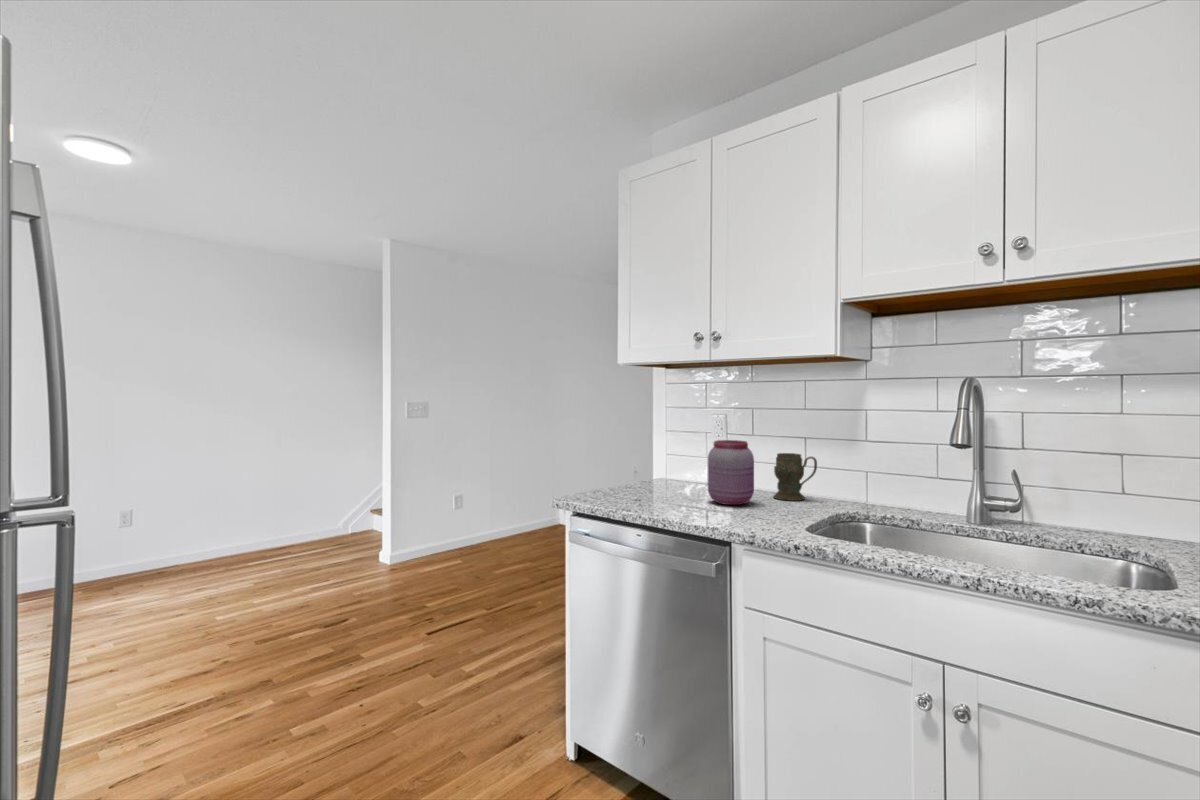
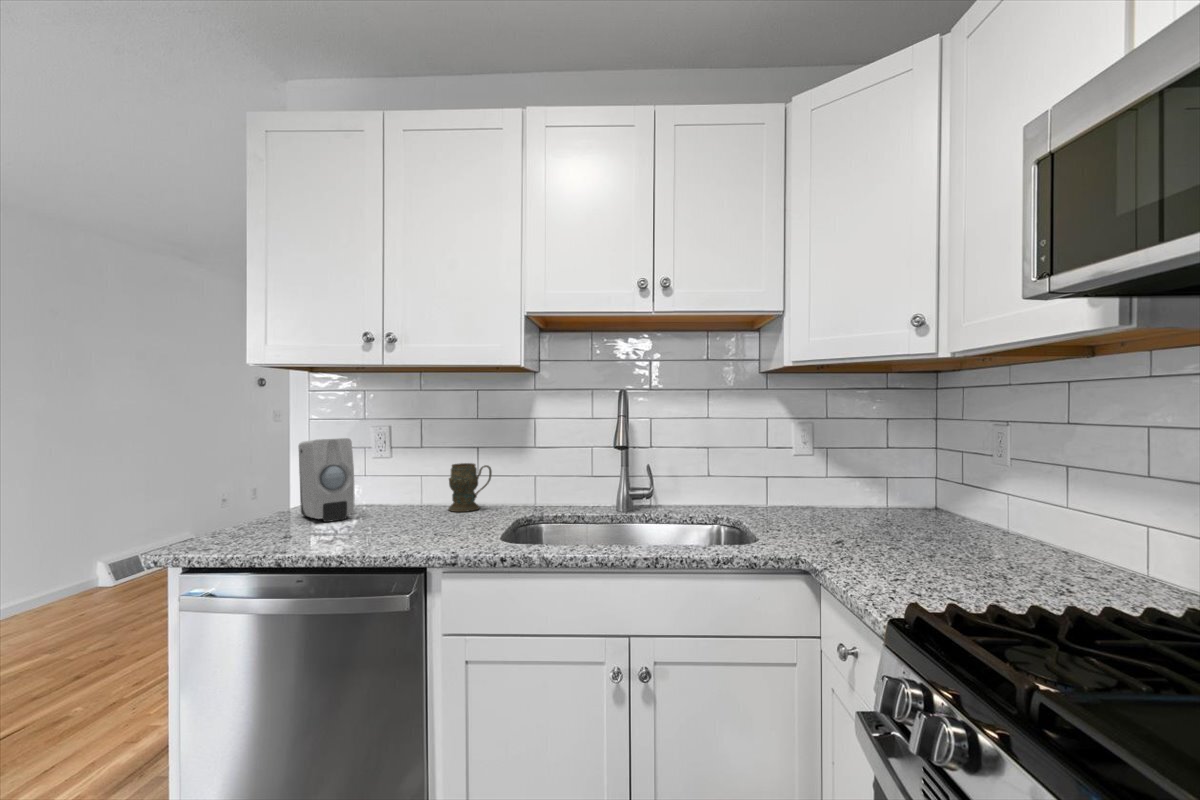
soap dispenser: none [650,423,689,494] -> present [299,438,355,522]
jar: present [708,440,754,505] -> none [383,454,435,525]

